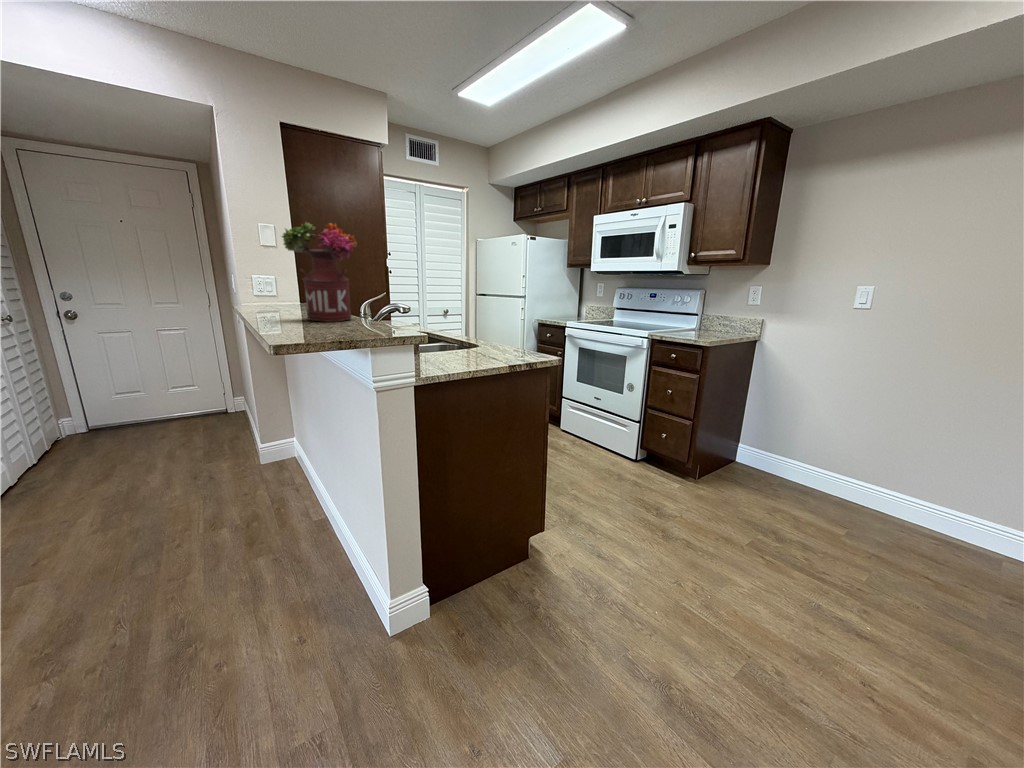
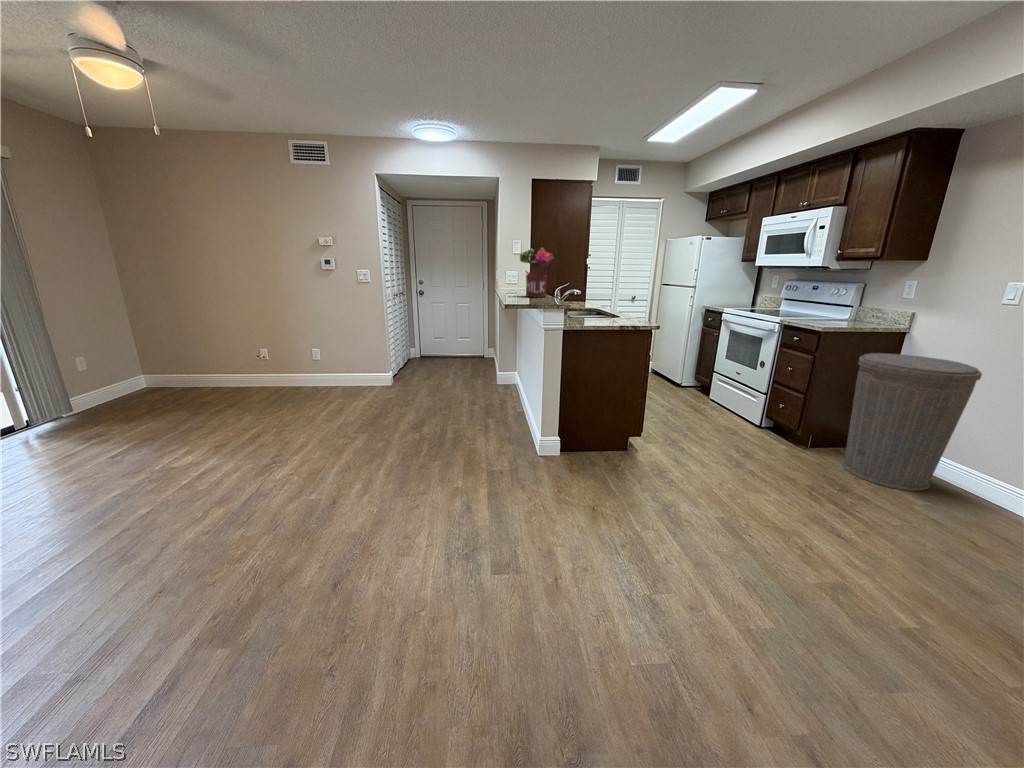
trash can: none [736,365,866,517] -> present [842,353,982,491]

